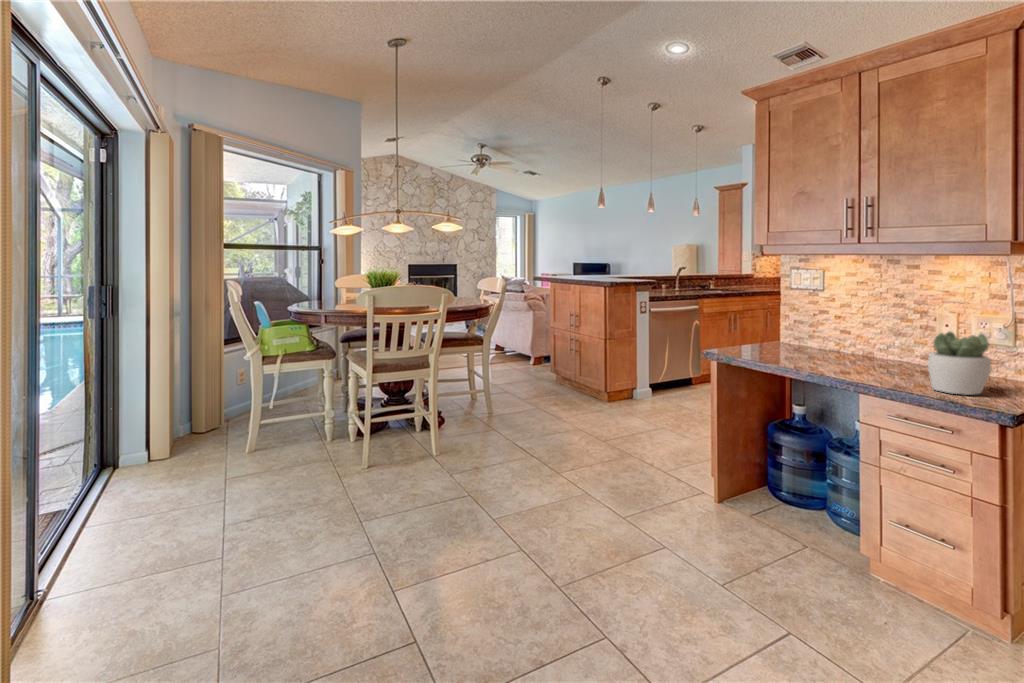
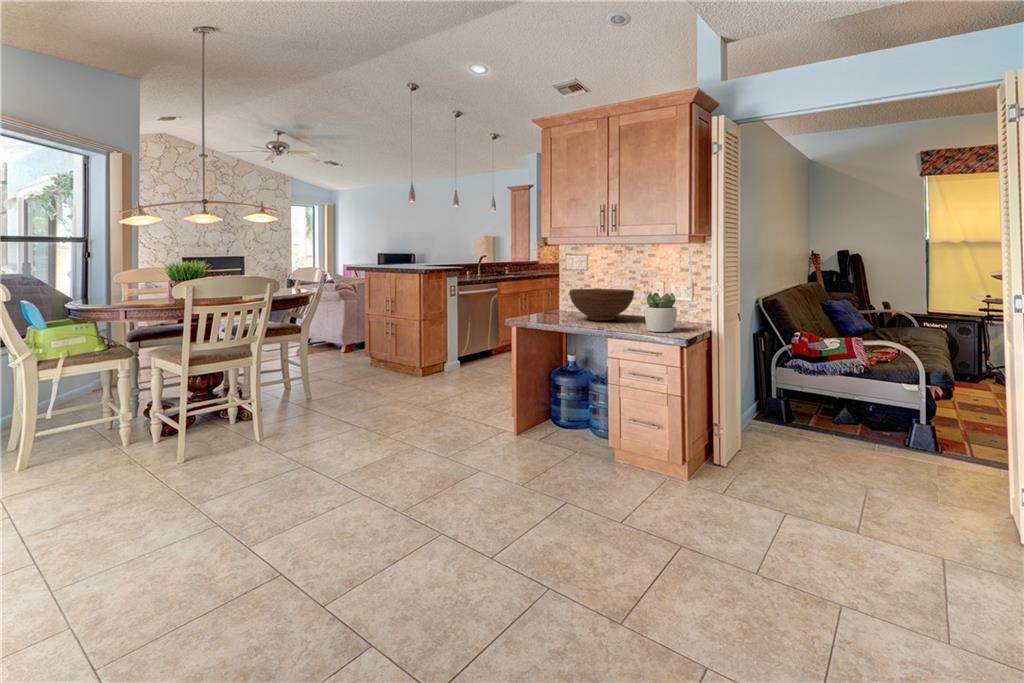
fruit bowl: none [799,318,907,365] -> present [569,289,634,321]

